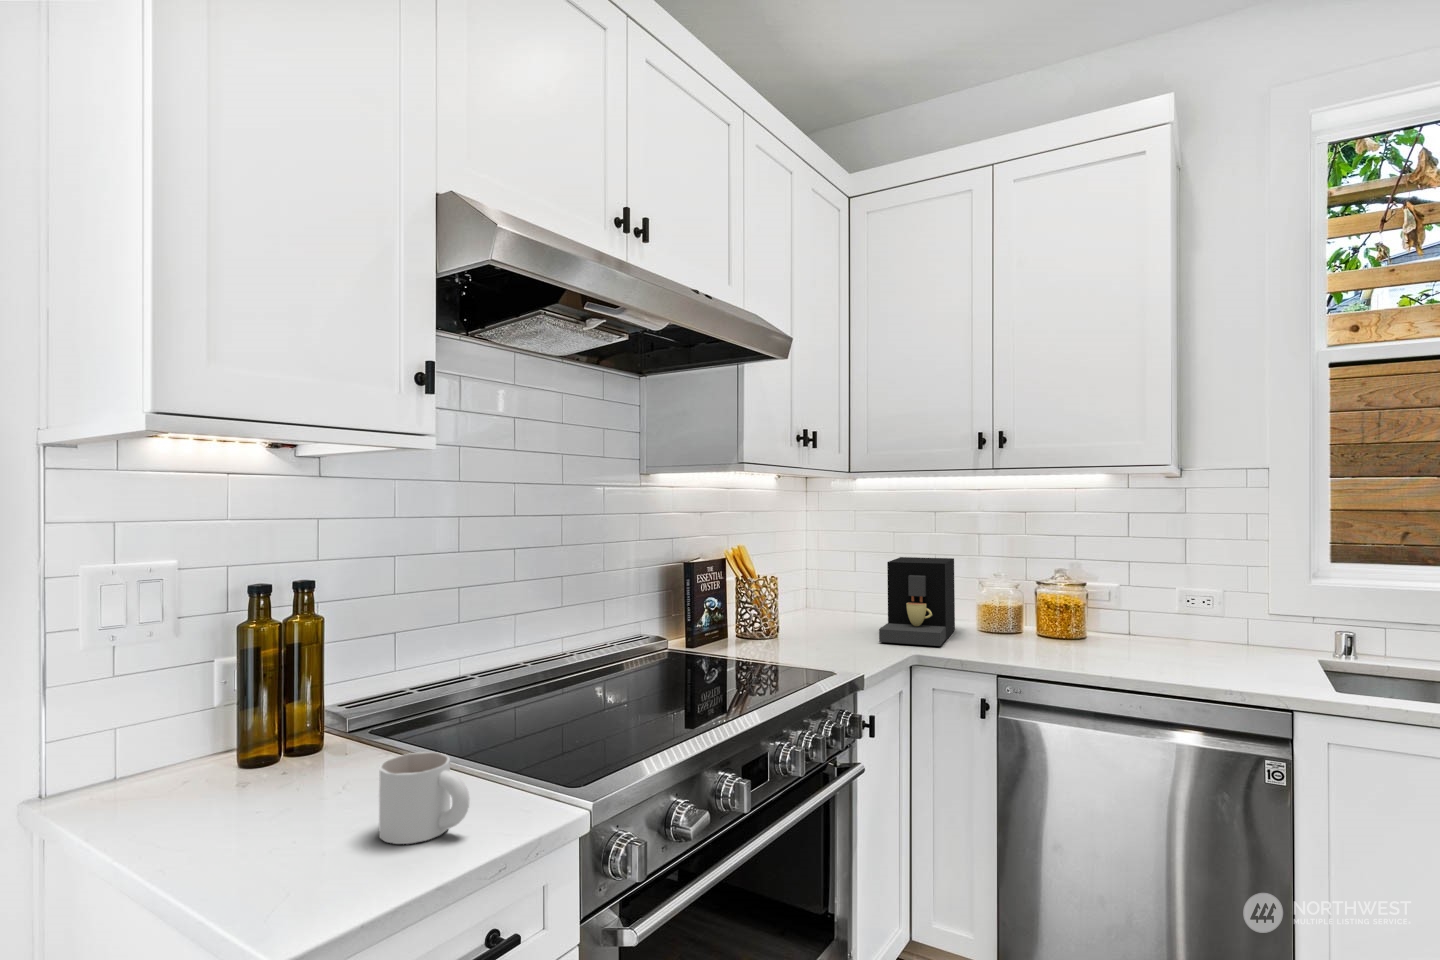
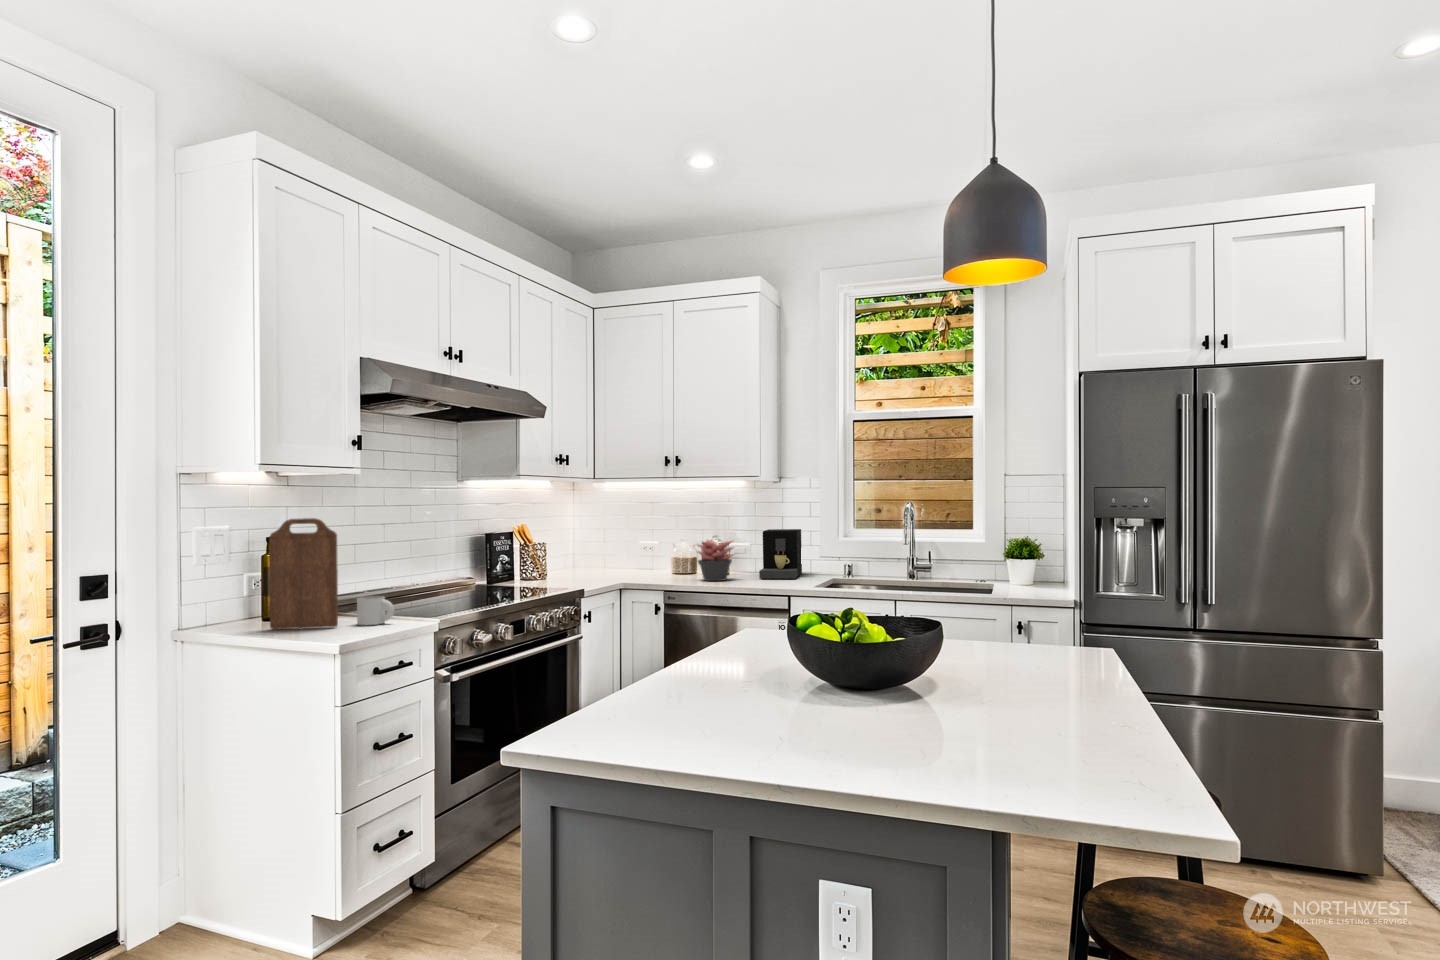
cutting board: none [161,556,326,849] -> present [269,518,338,629]
coffee maker: present [879,557,955,646] -> present [759,529,802,579]
succulent plant: none [1049,581,1131,662] -> present [697,540,734,581]

